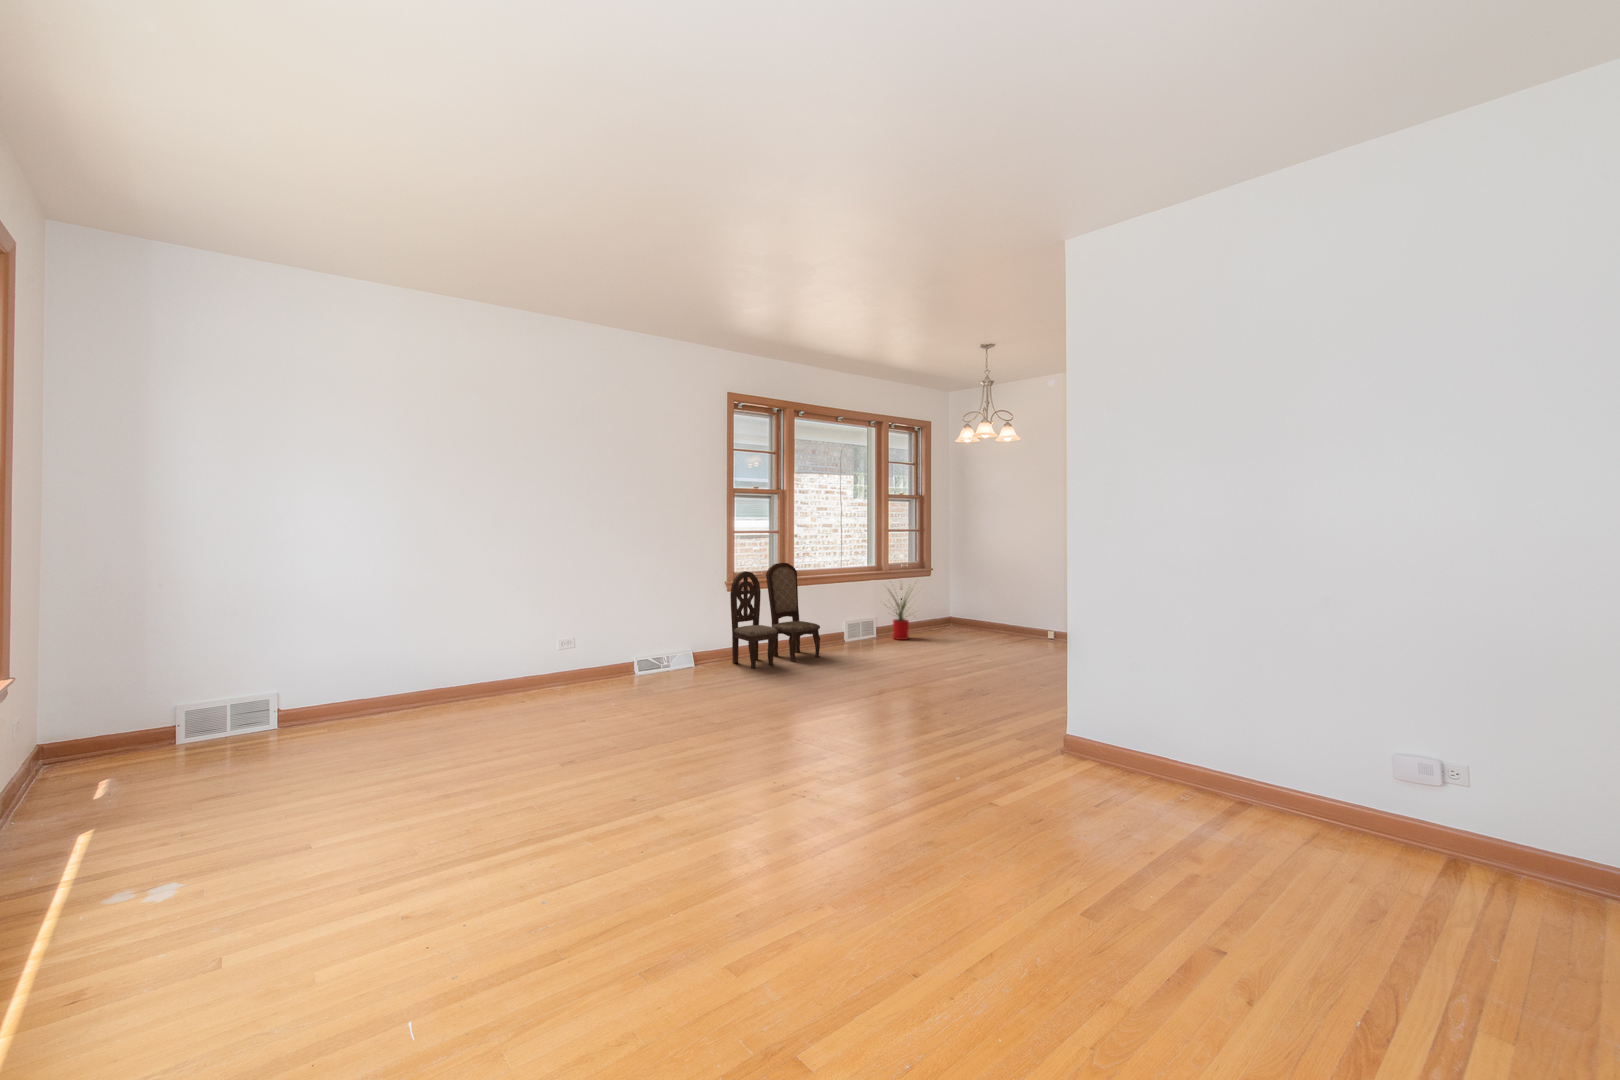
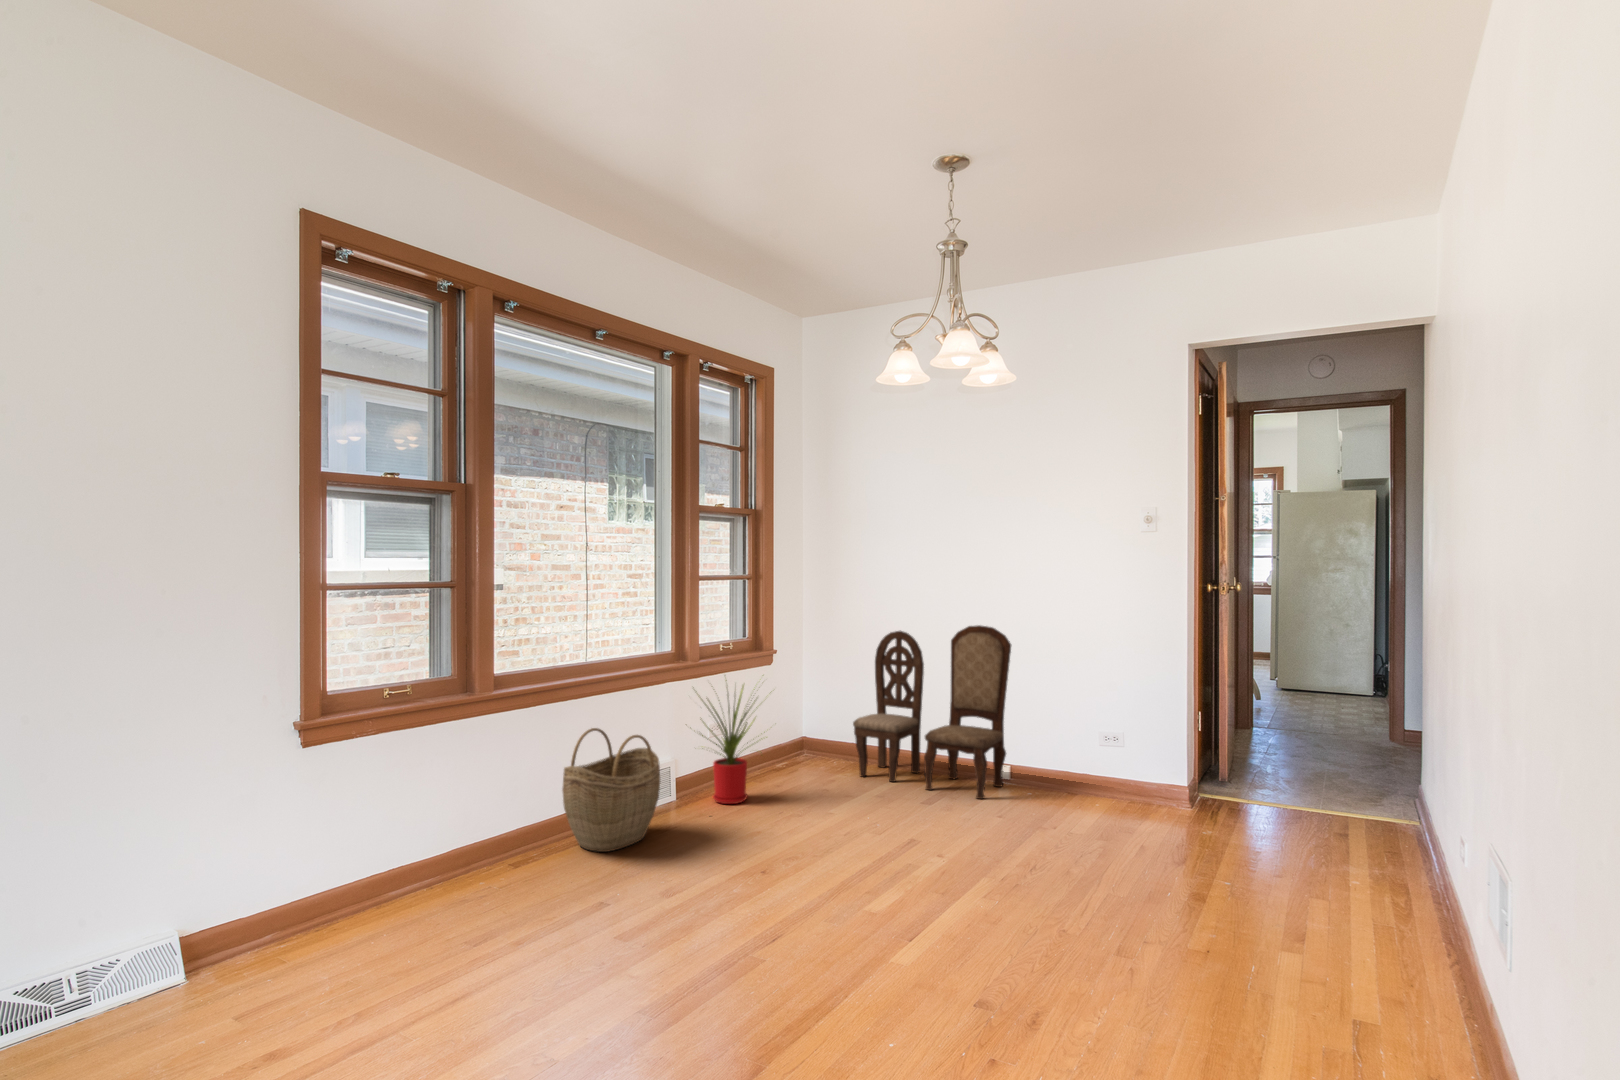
dining chair: present [730,563,820,668] -> present [853,625,1011,799]
woven basket: none [822,597,864,649] -> present [562,728,660,852]

